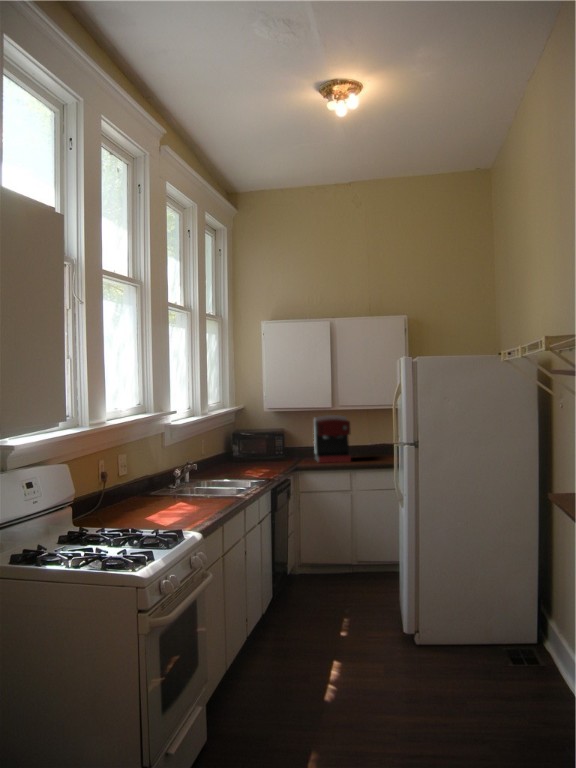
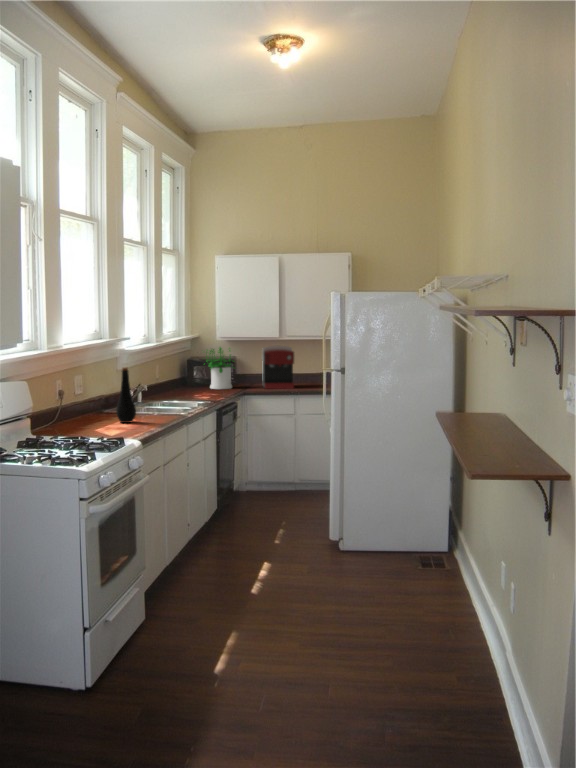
potted plant: none [248,418,286,464] -> present [206,347,232,389]
bottle: none [167,444,189,508] -> present [116,368,136,423]

